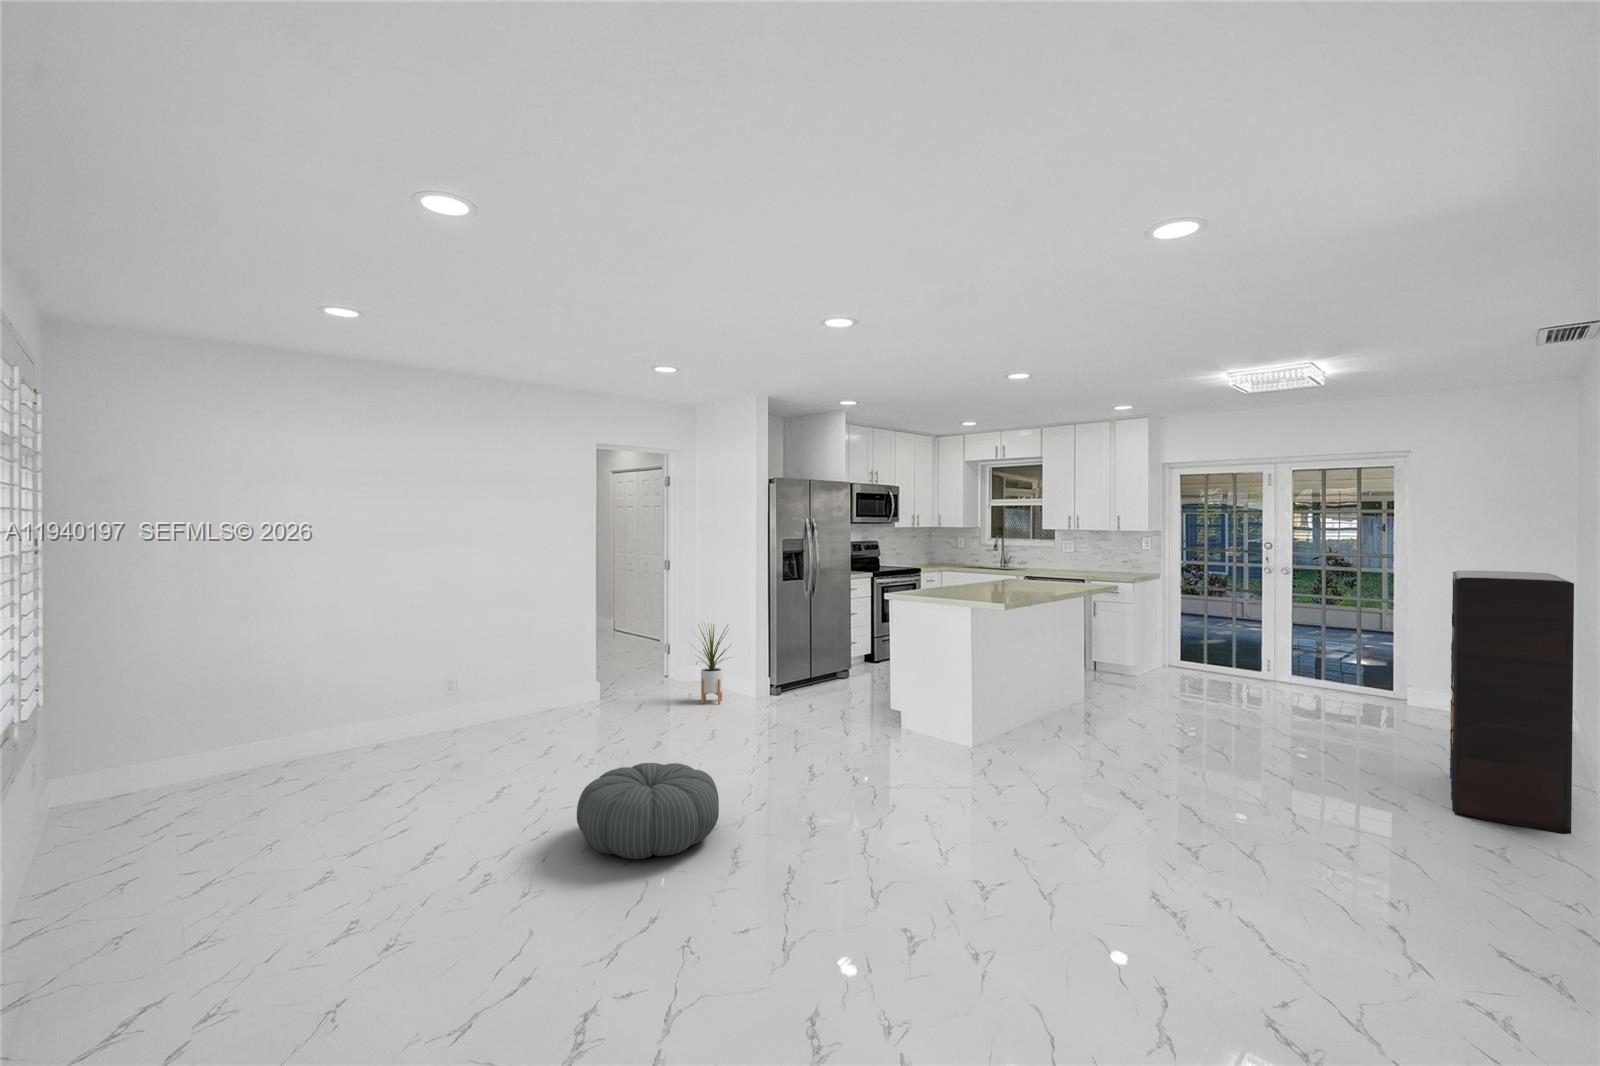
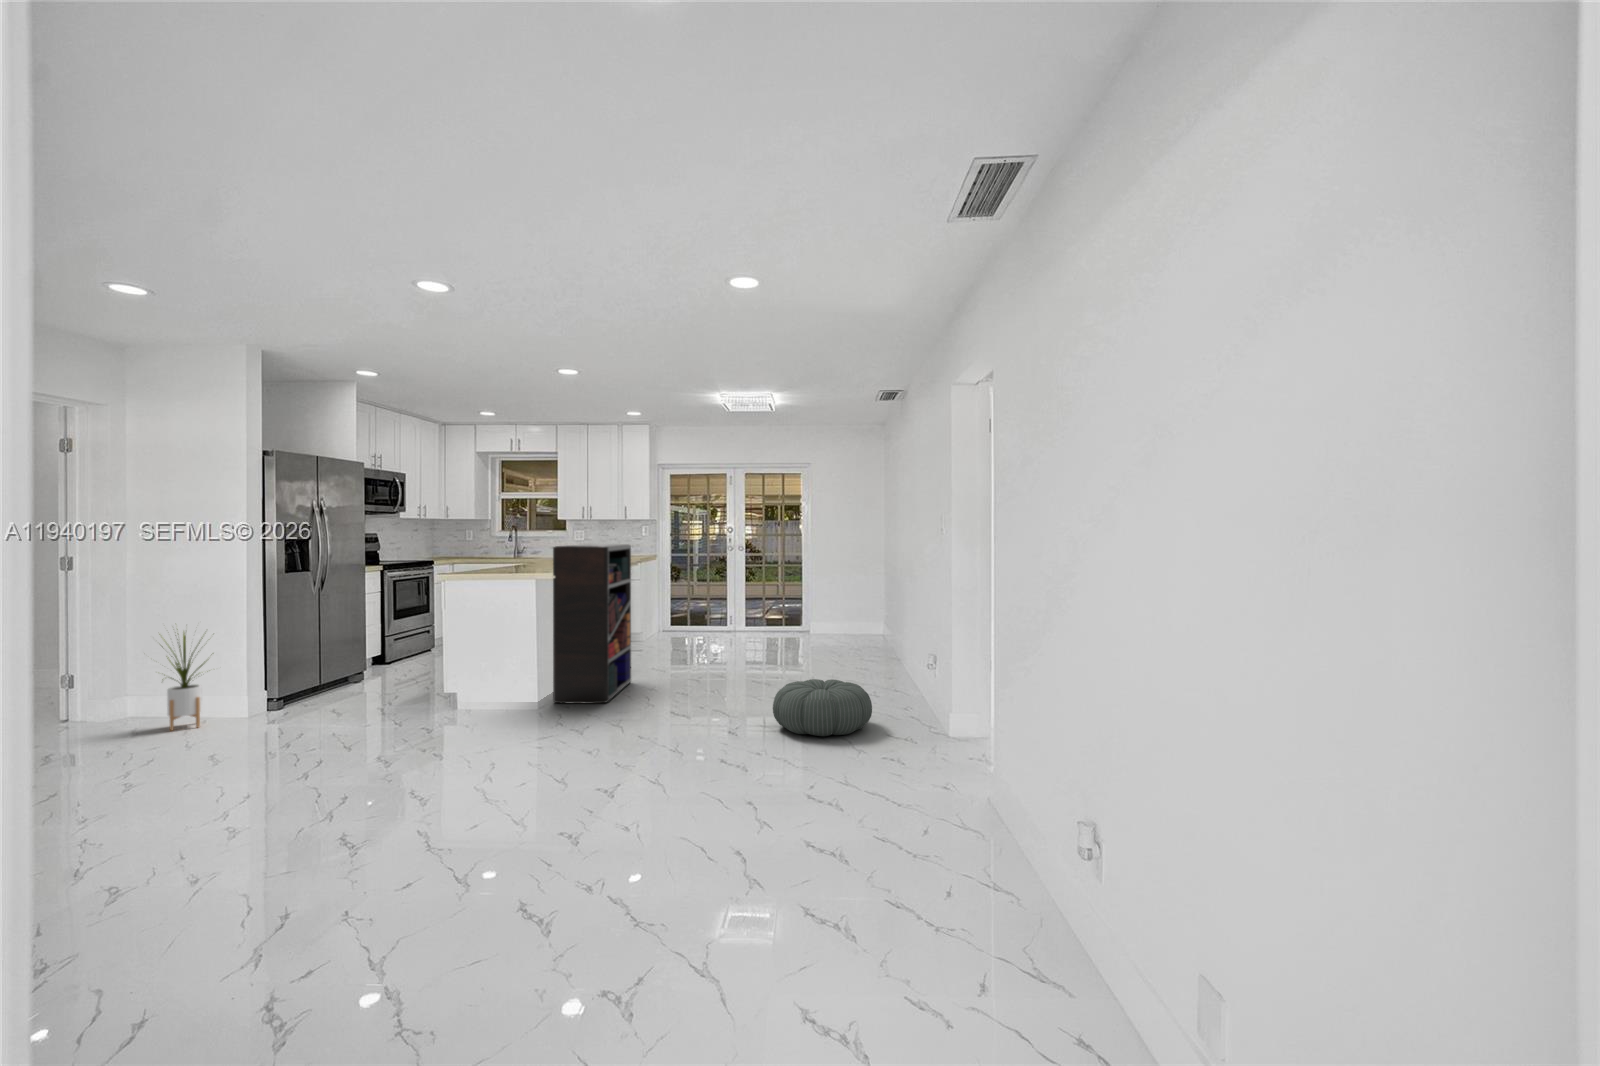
bookshelf: present [1450,570,1574,834] -> present [553,544,631,704]
pouf: present [577,763,719,859] -> present [773,679,872,736]

